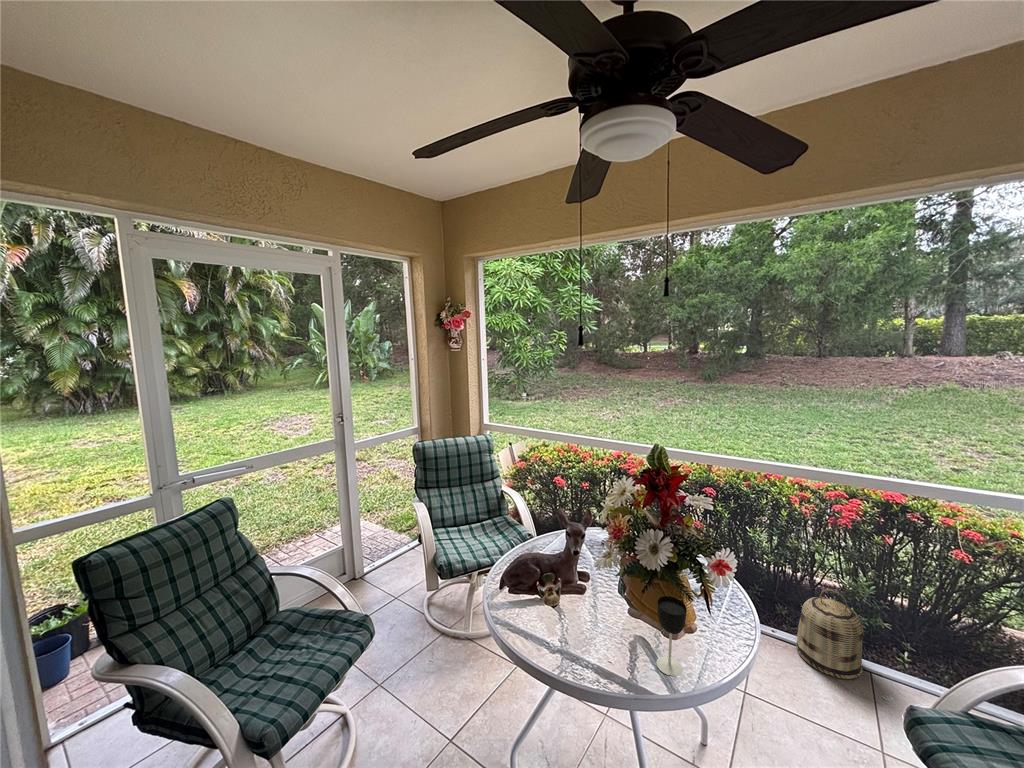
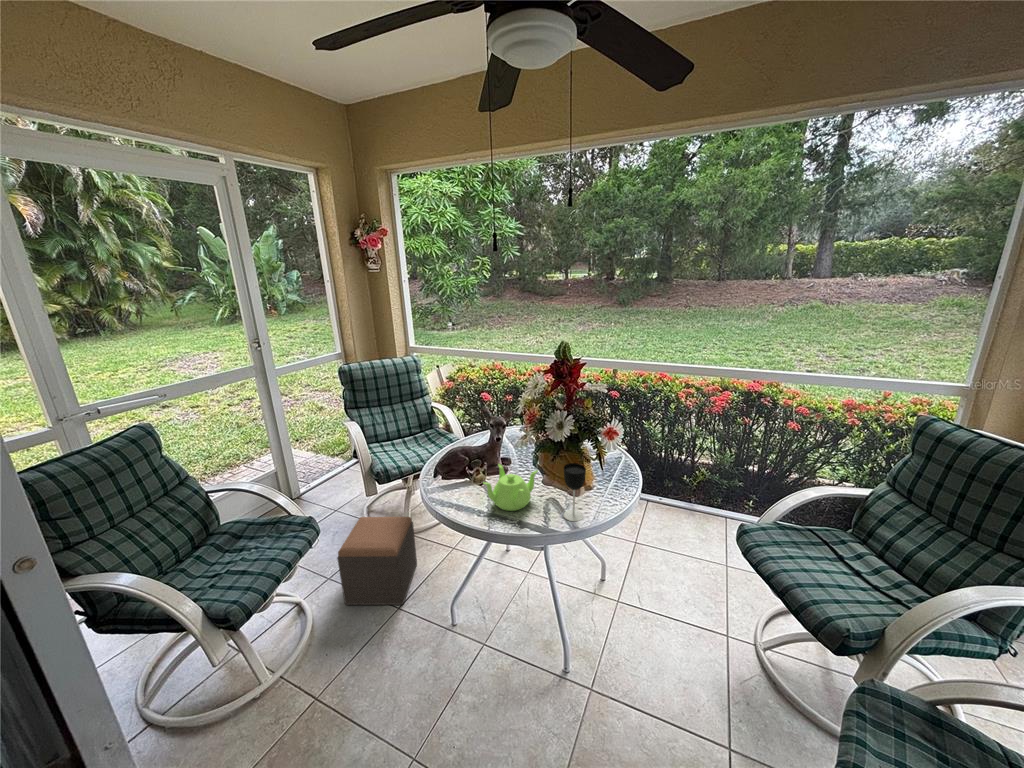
teapot: none [557,580,624,646] -> present [483,464,538,511]
basket: present [796,589,863,679] -> none [675,459,722,523]
footstool: none [389,618,475,739] -> present [337,517,417,605]

